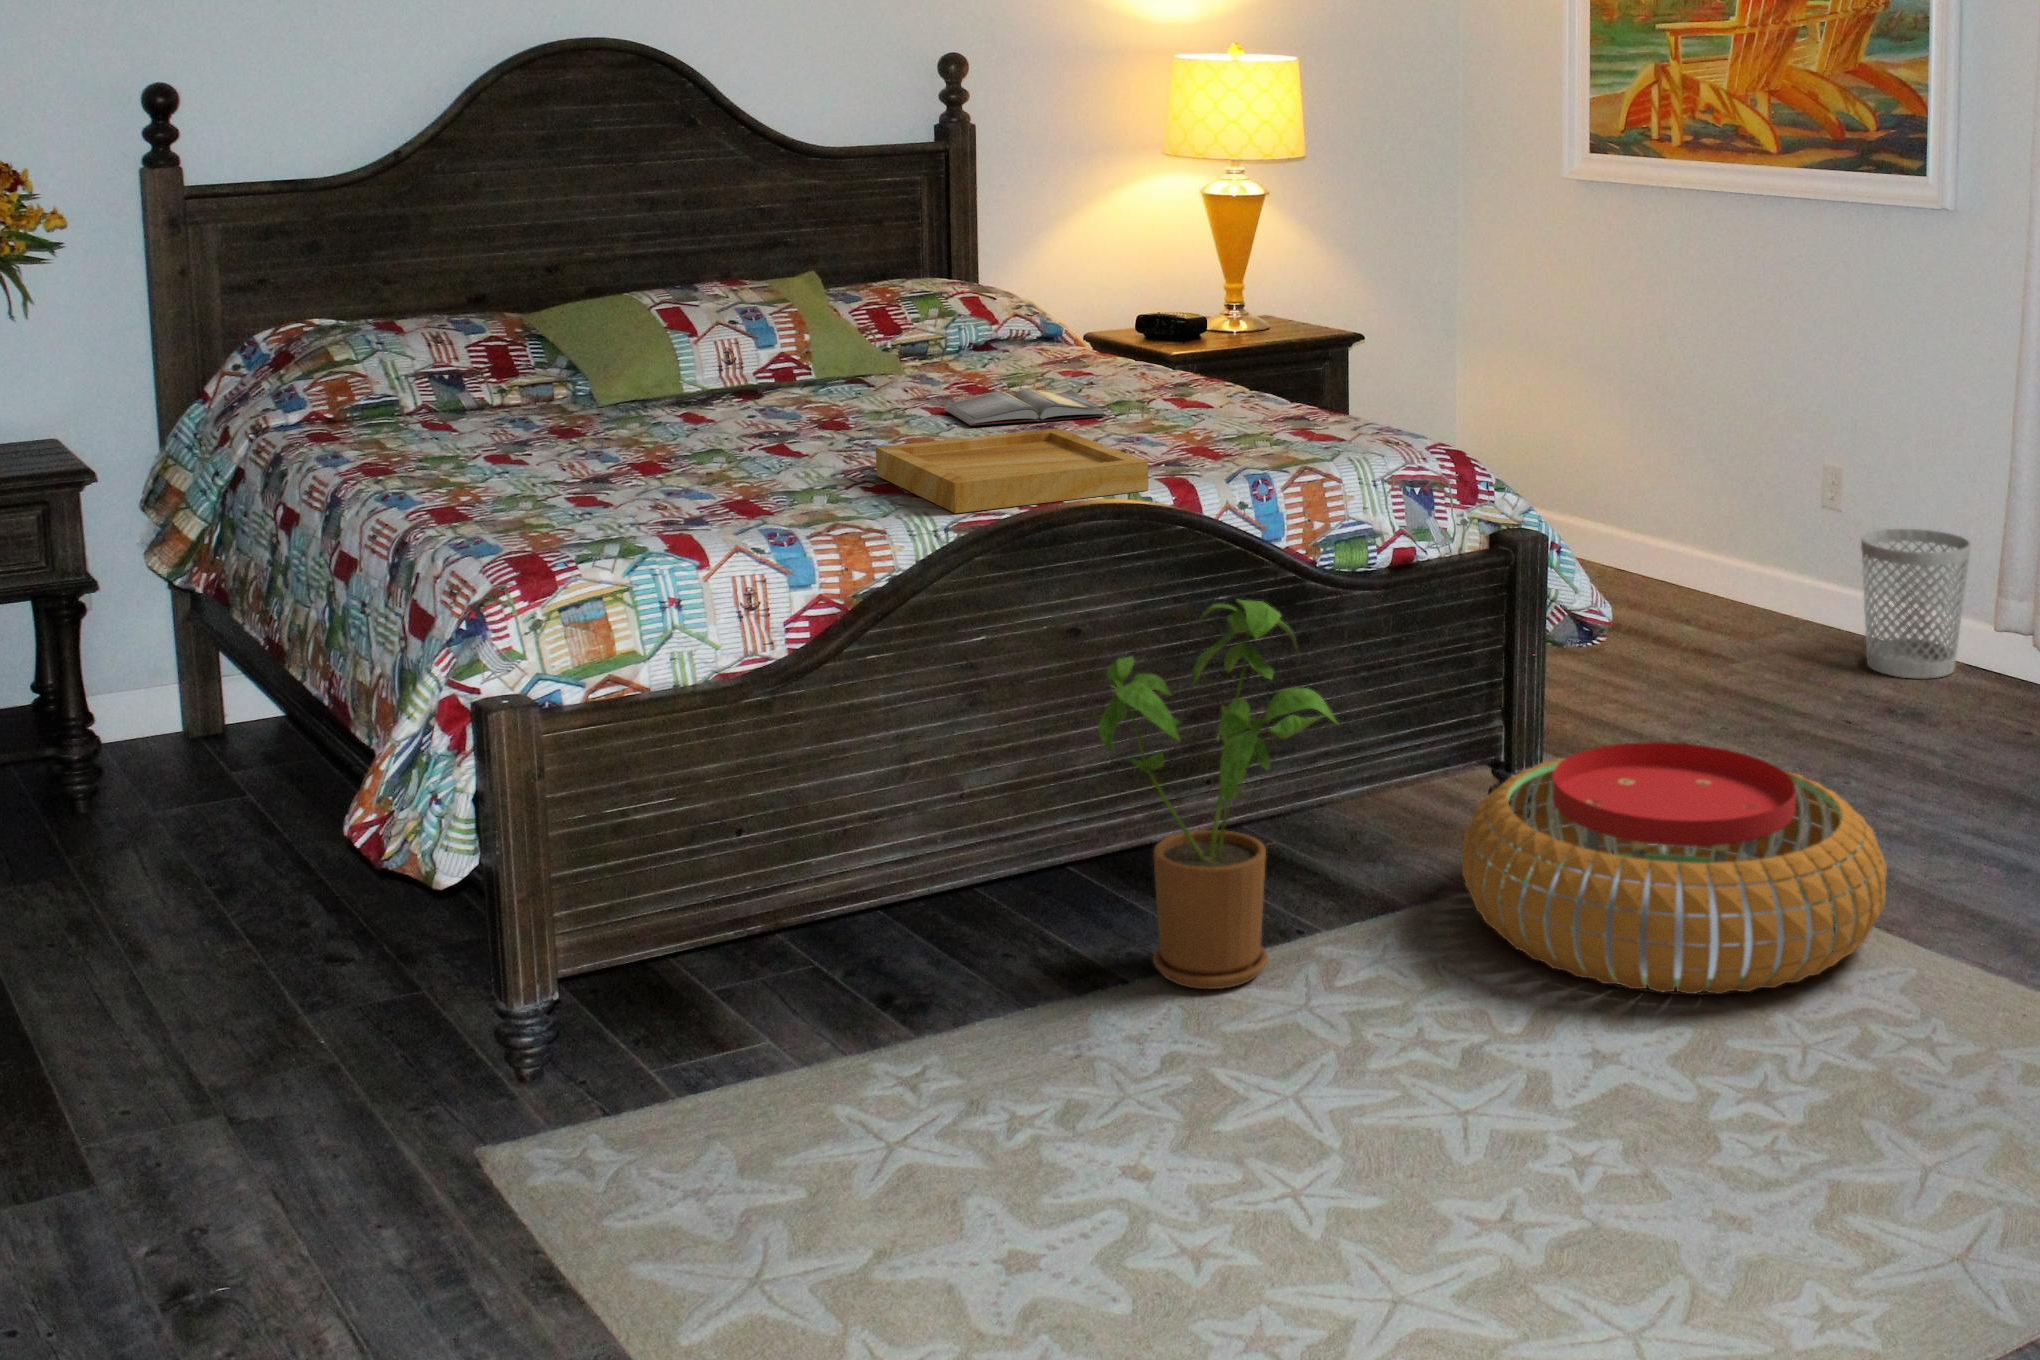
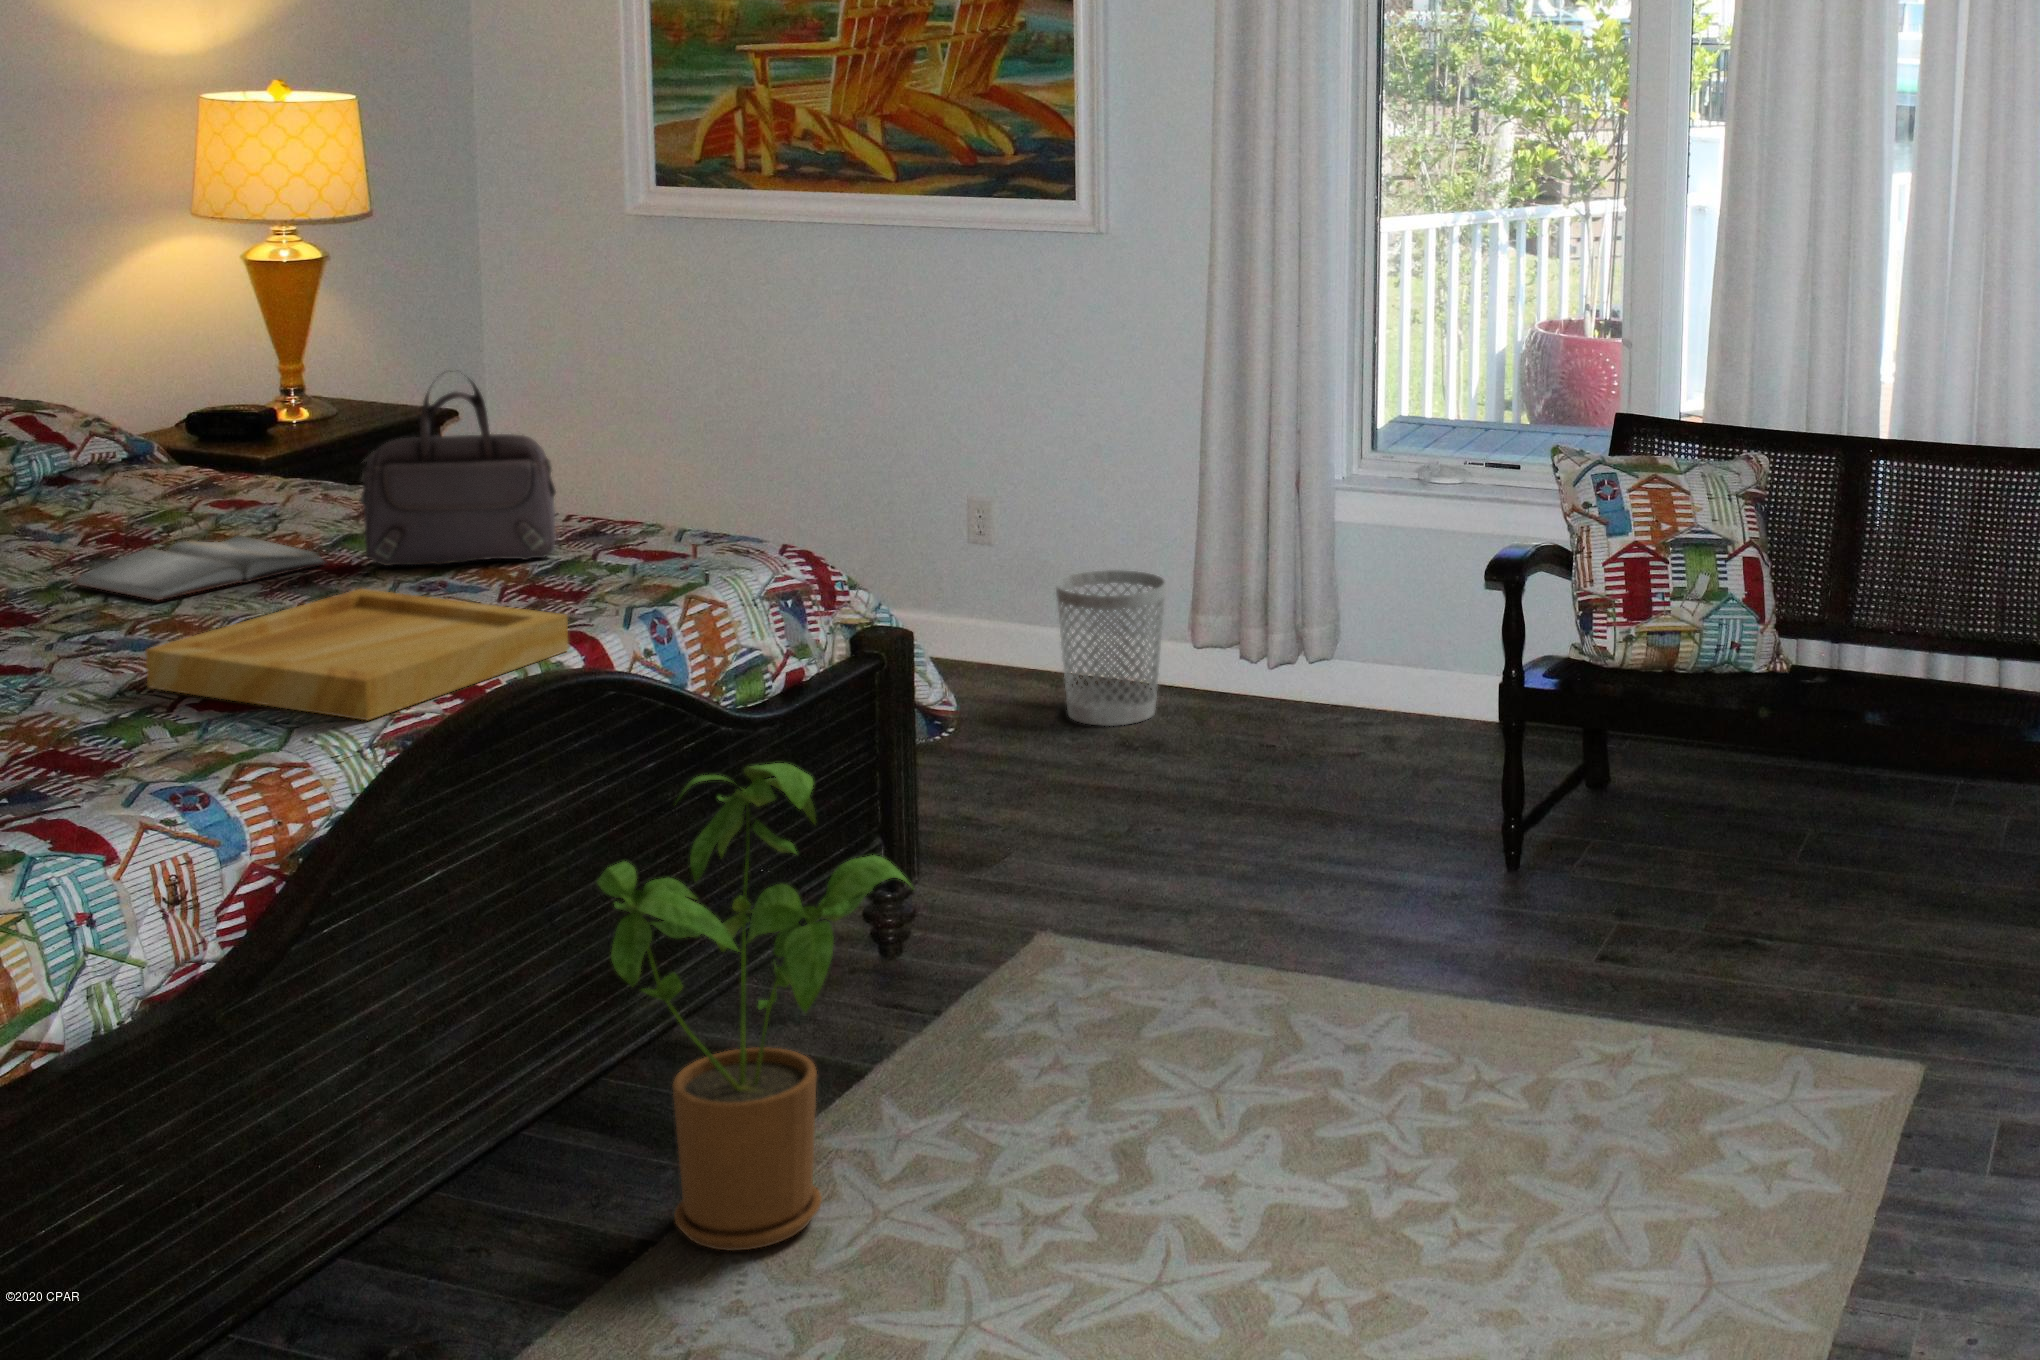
handbag: none [1124,272,1260,430] -> present [359,371,556,566]
pouf: present [1462,742,1887,994] -> none [940,832,1392,1109]

